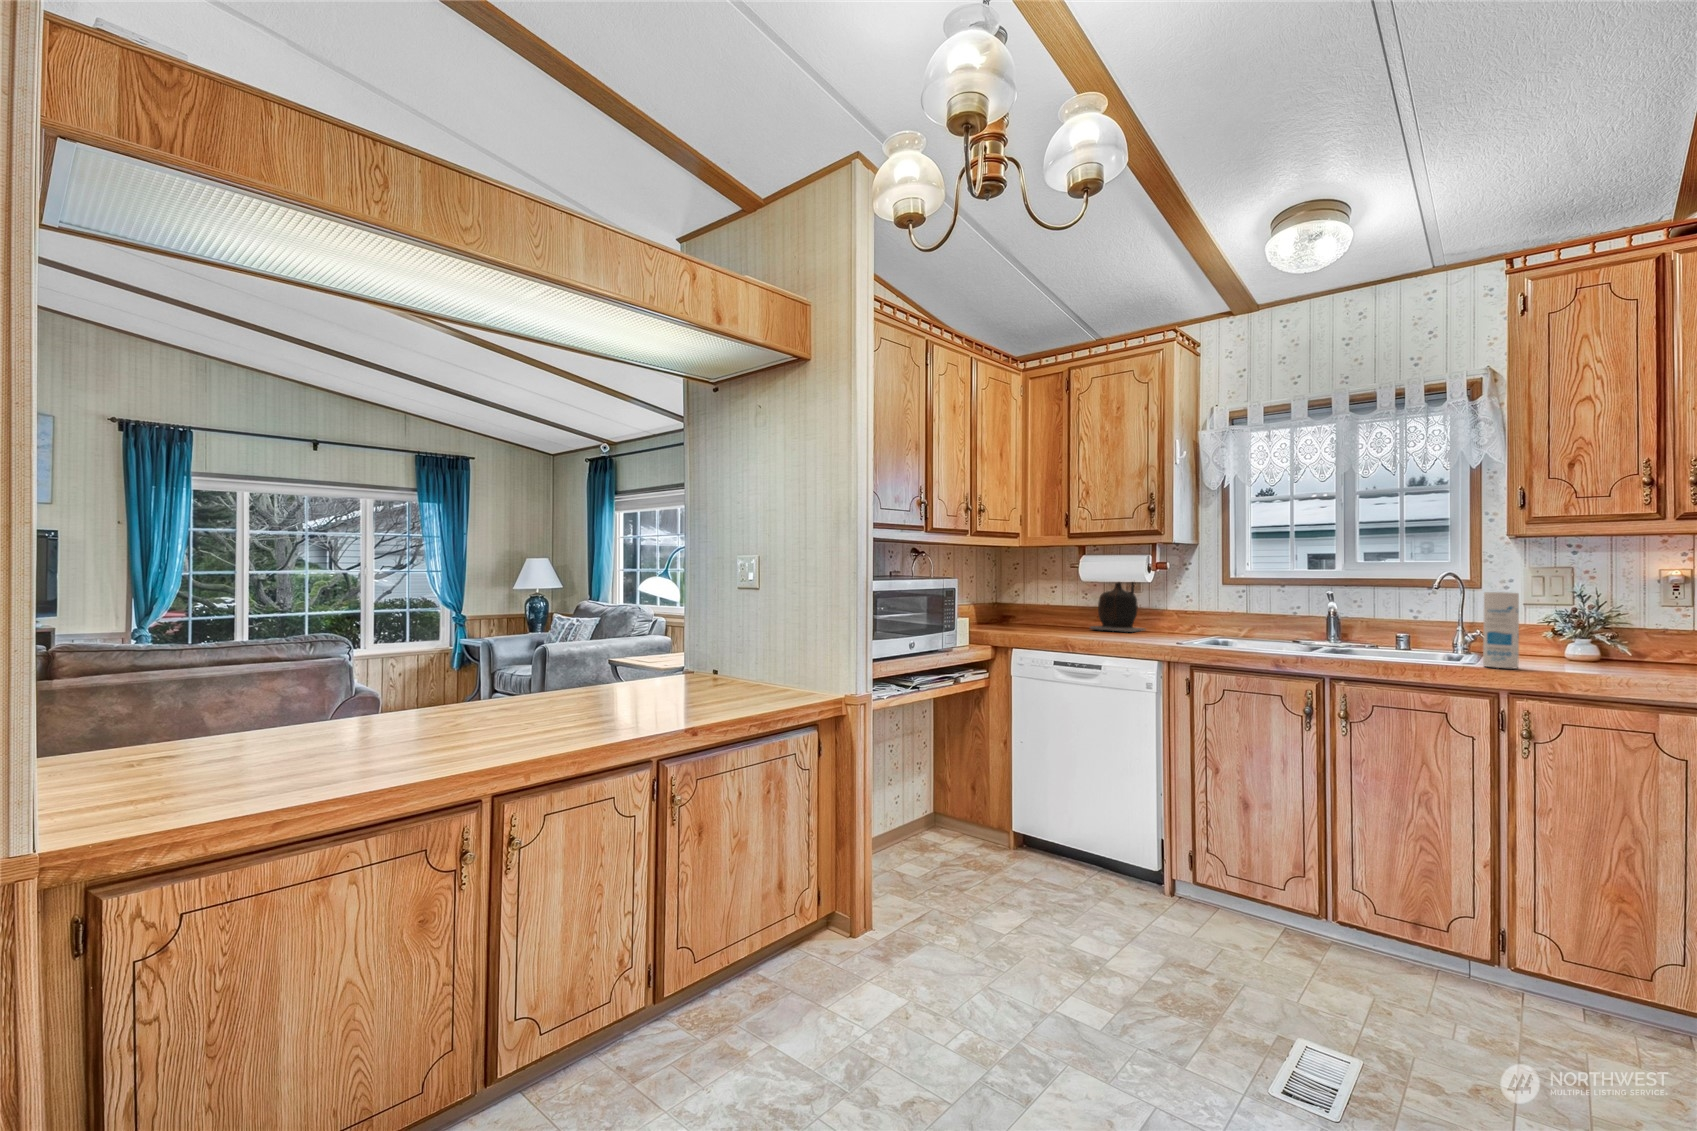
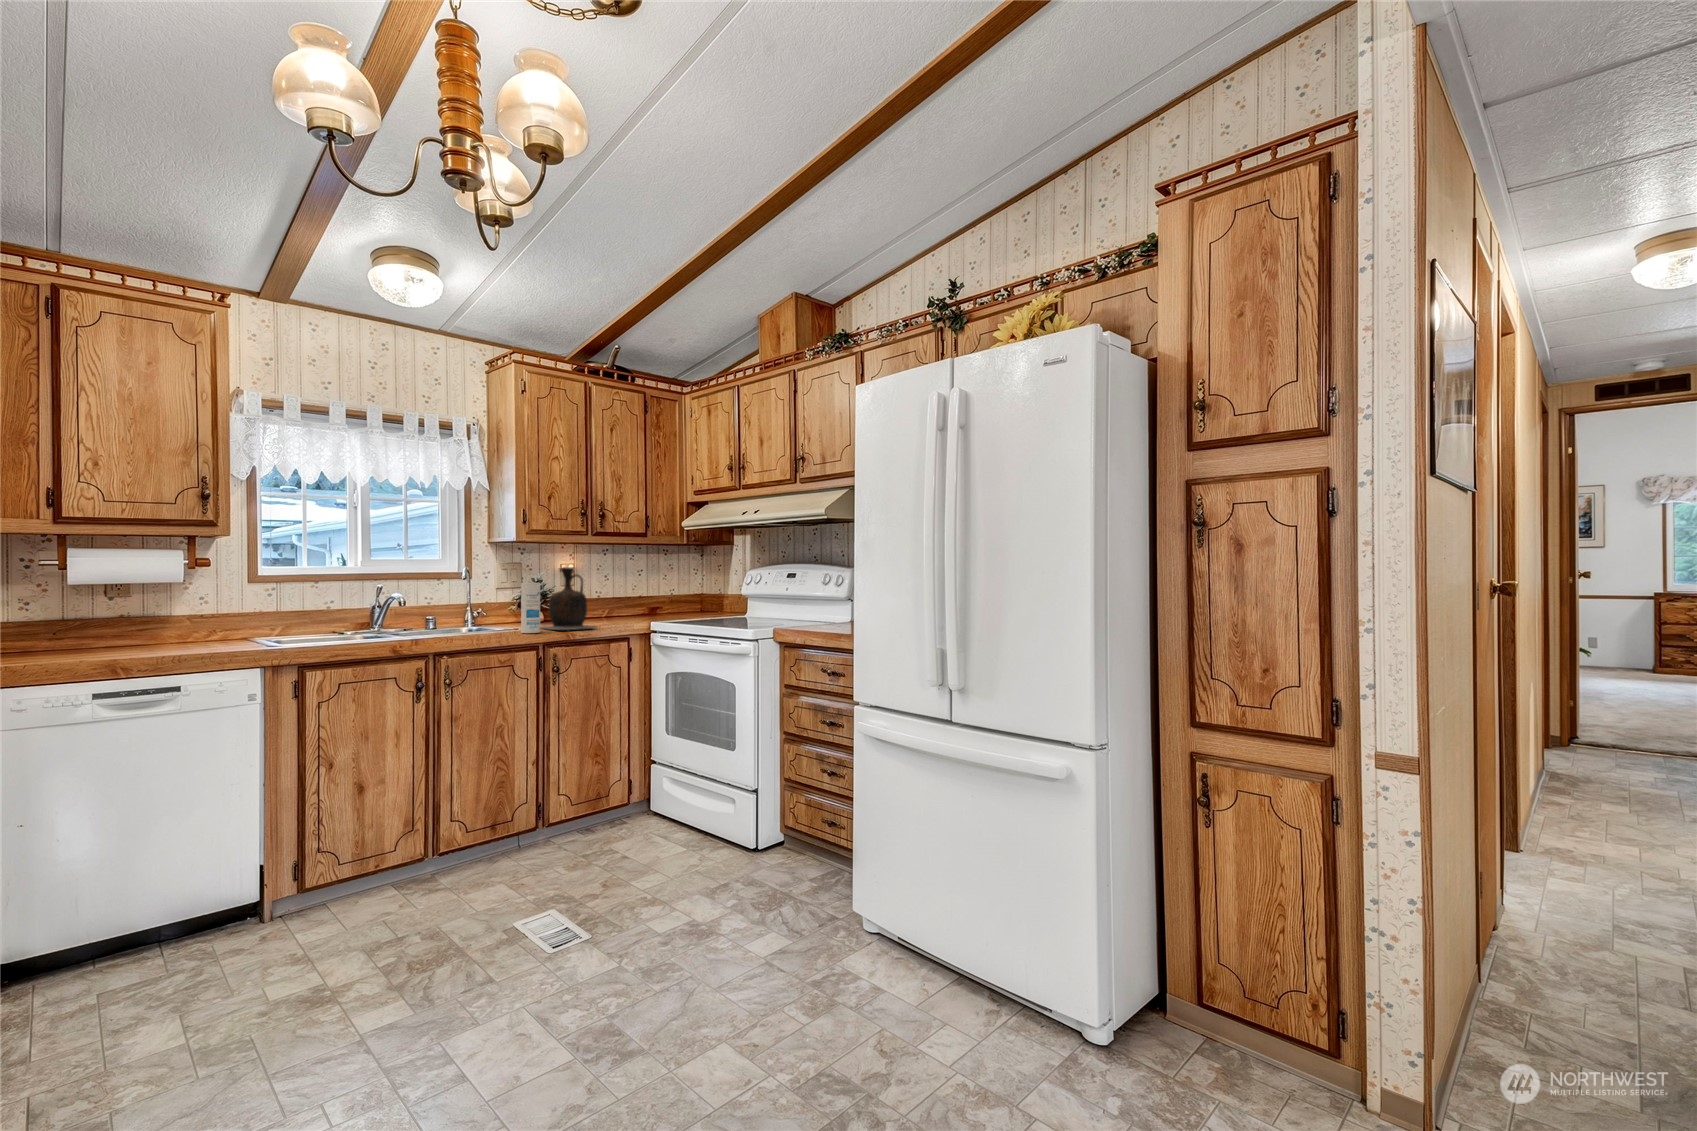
vase: present [1090,582,1145,632] -> present [540,568,597,630]

